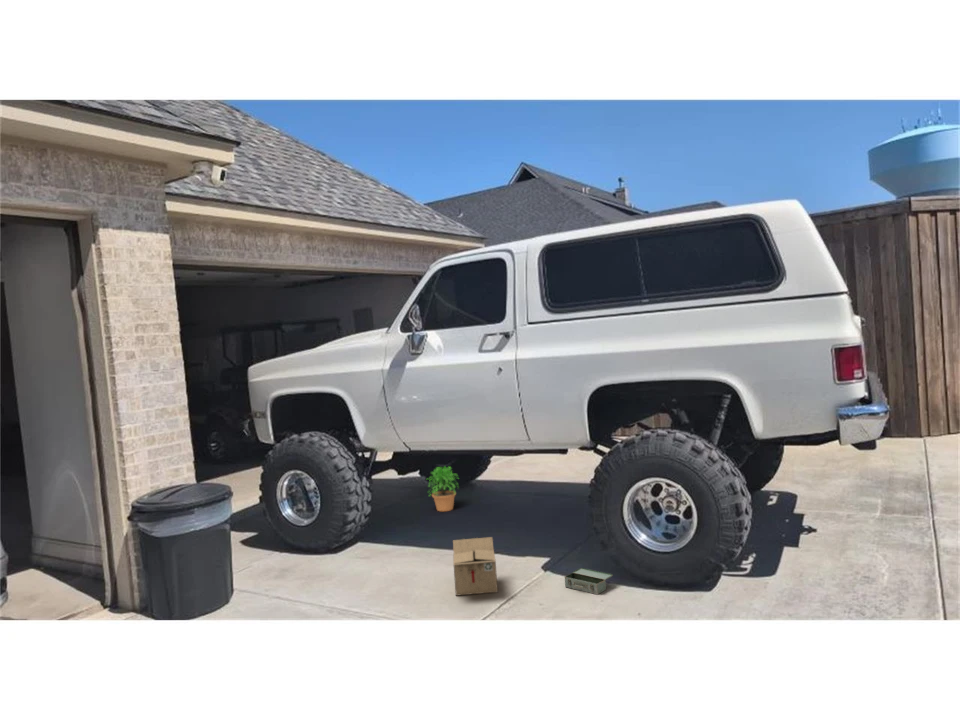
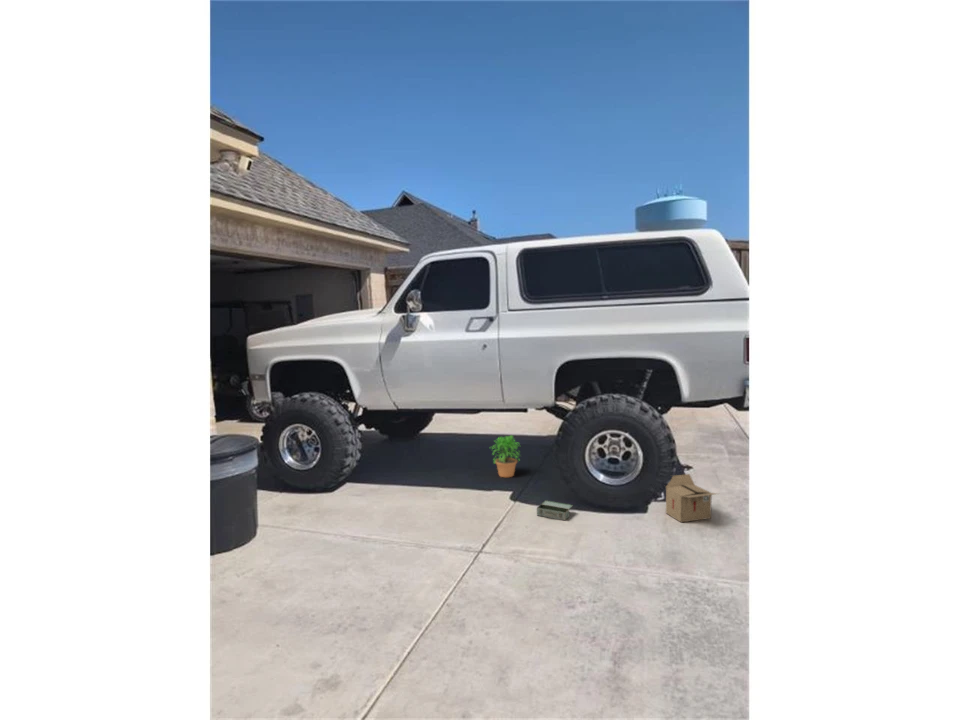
potted plant: present [429,467,456,511] -> present [492,436,518,477]
cardboard box: present [453,537,498,595] -> present [666,474,715,522]

